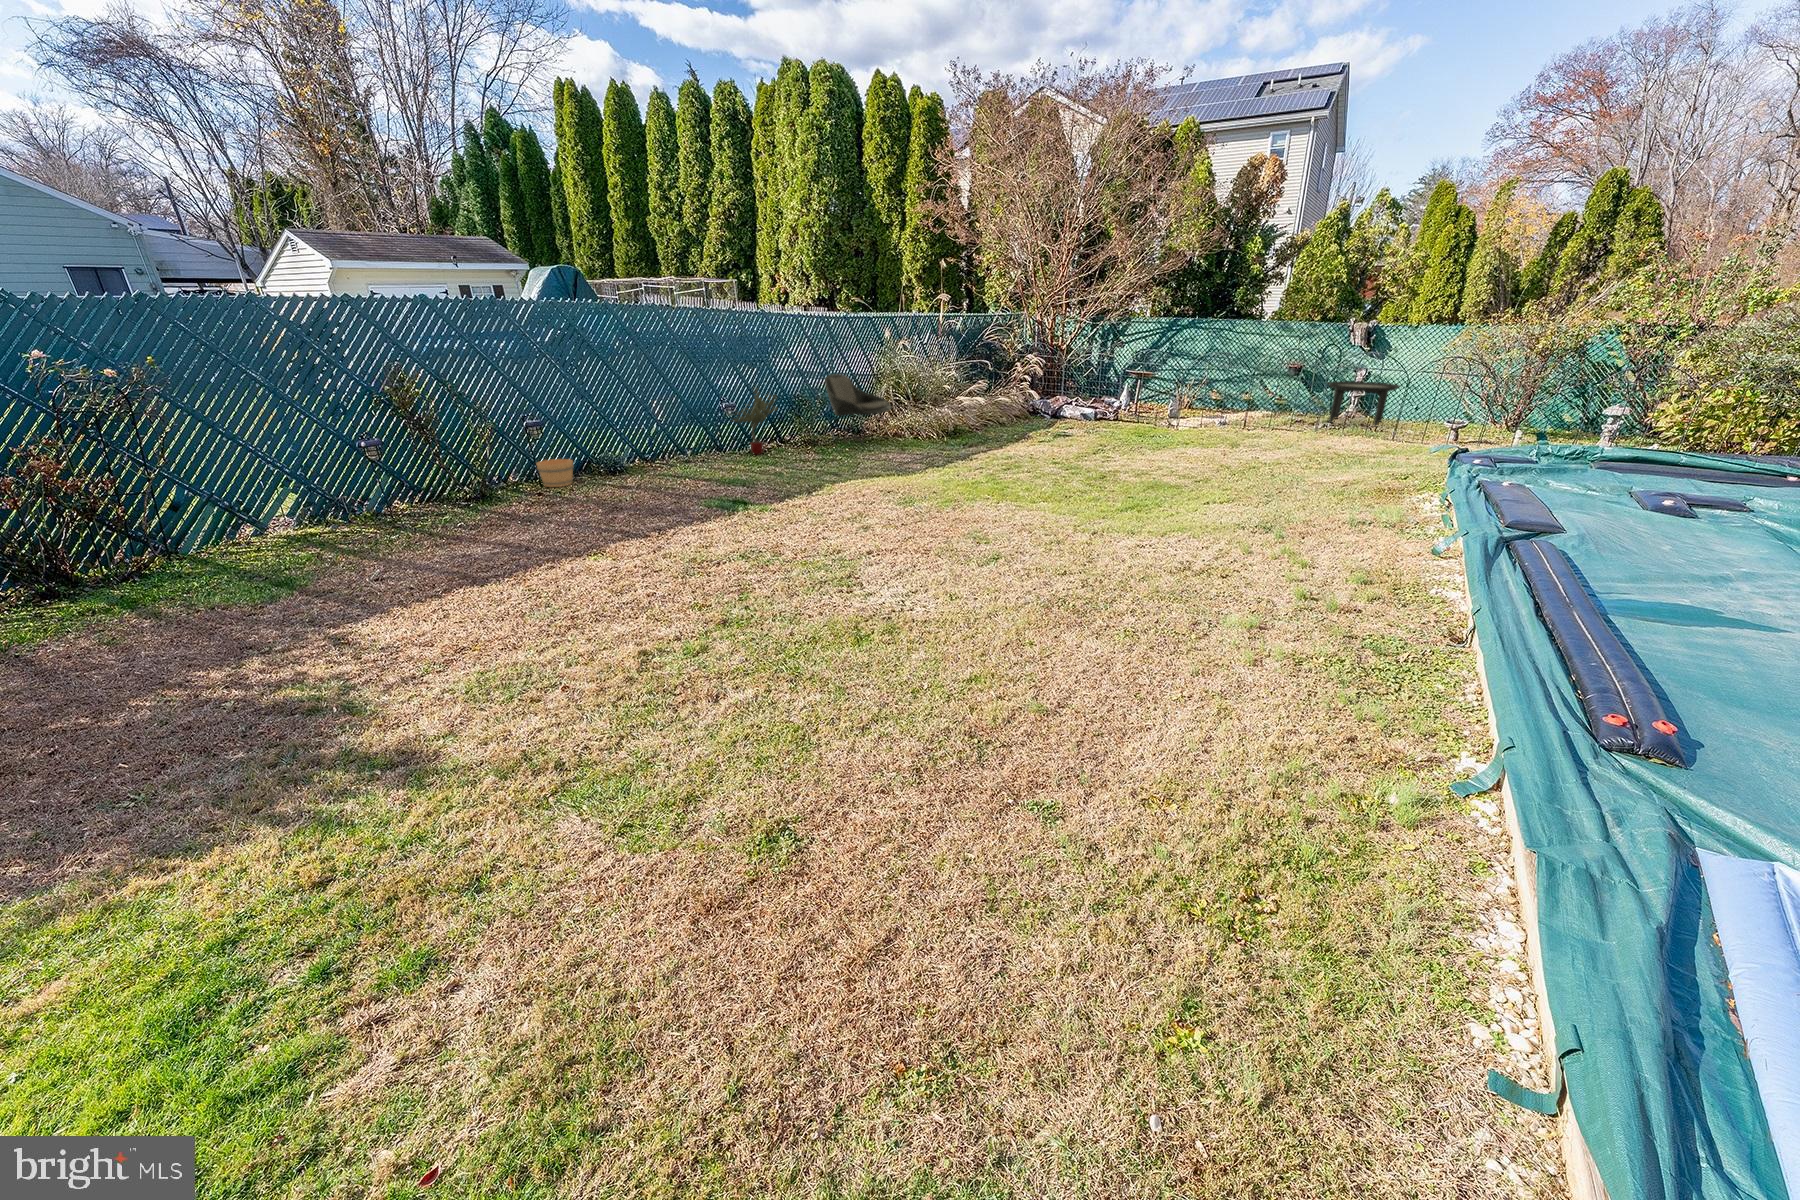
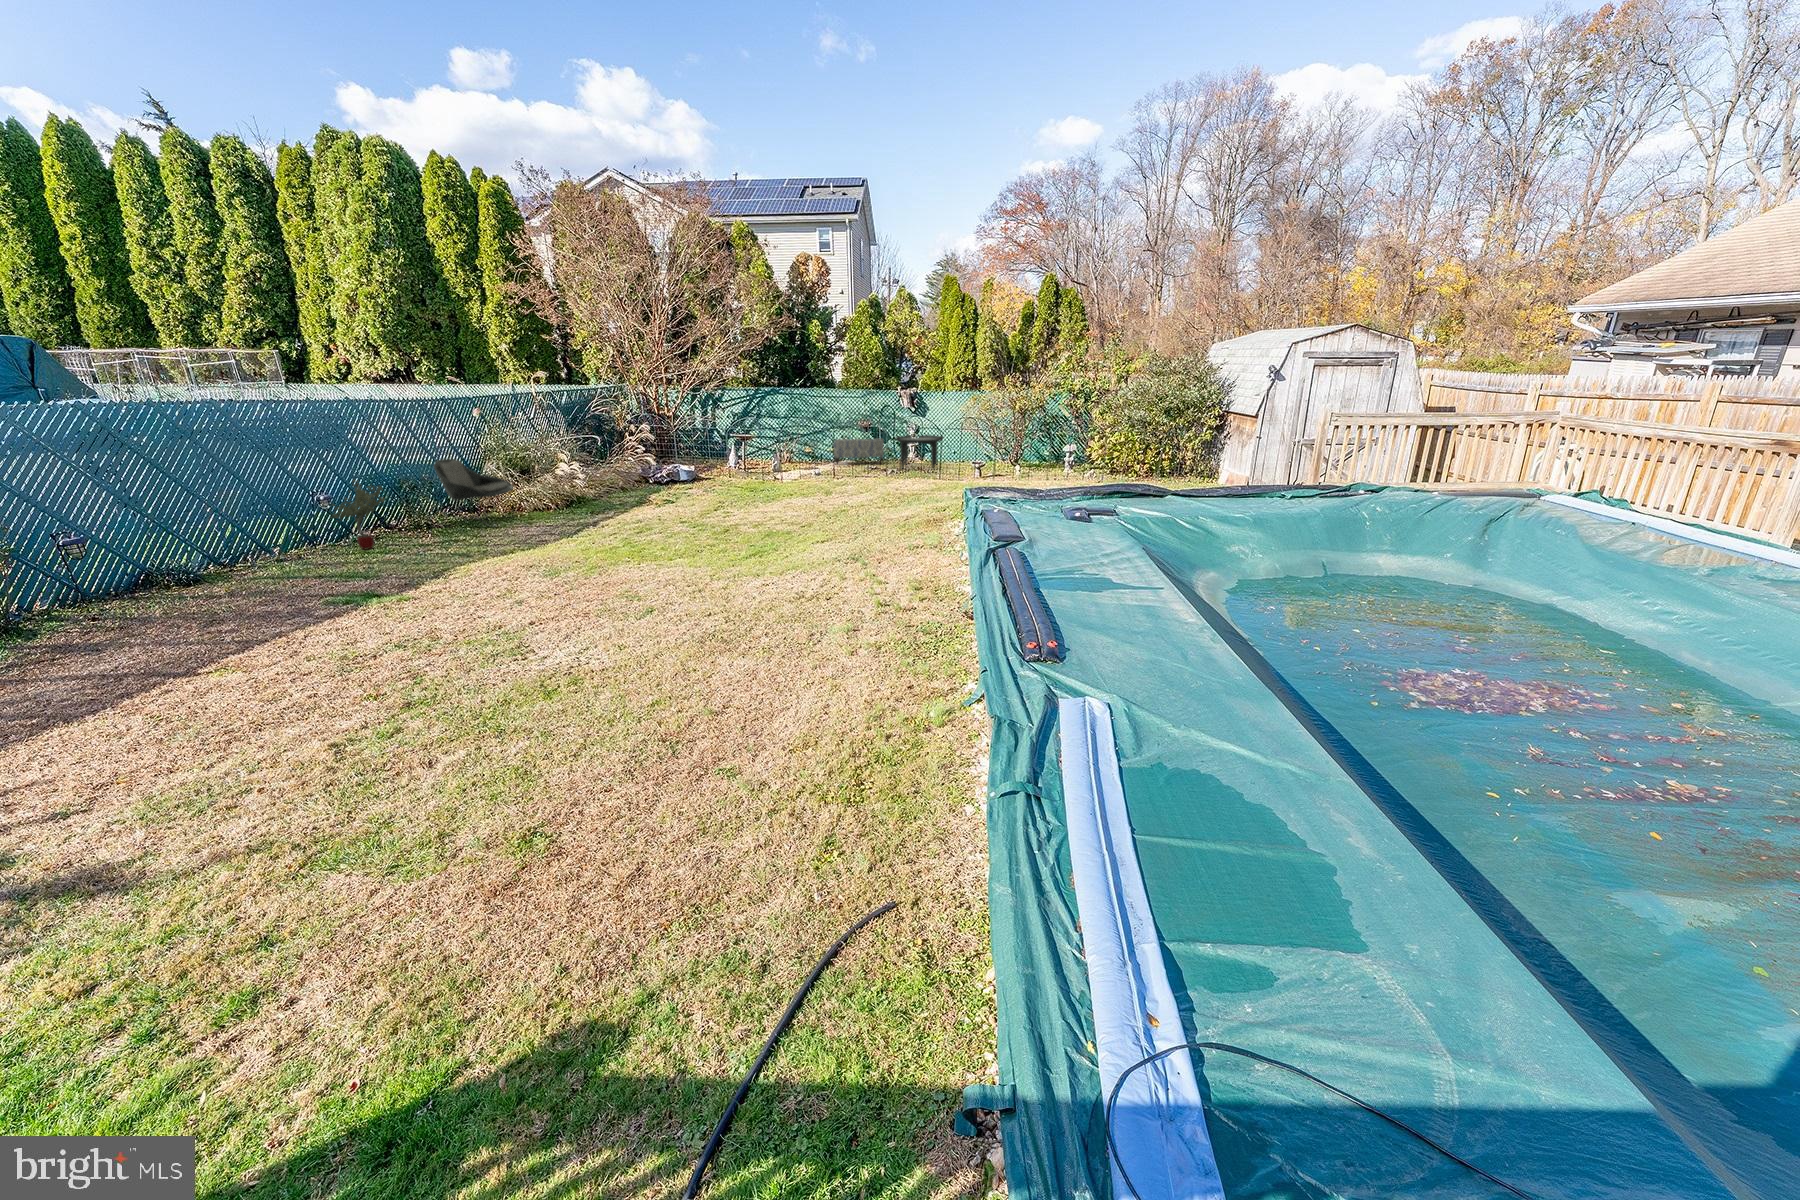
bench: none [1241,382,1310,416] -> present [834,439,884,464]
bucket: present [537,459,574,487] -> none [74,581,133,616]

